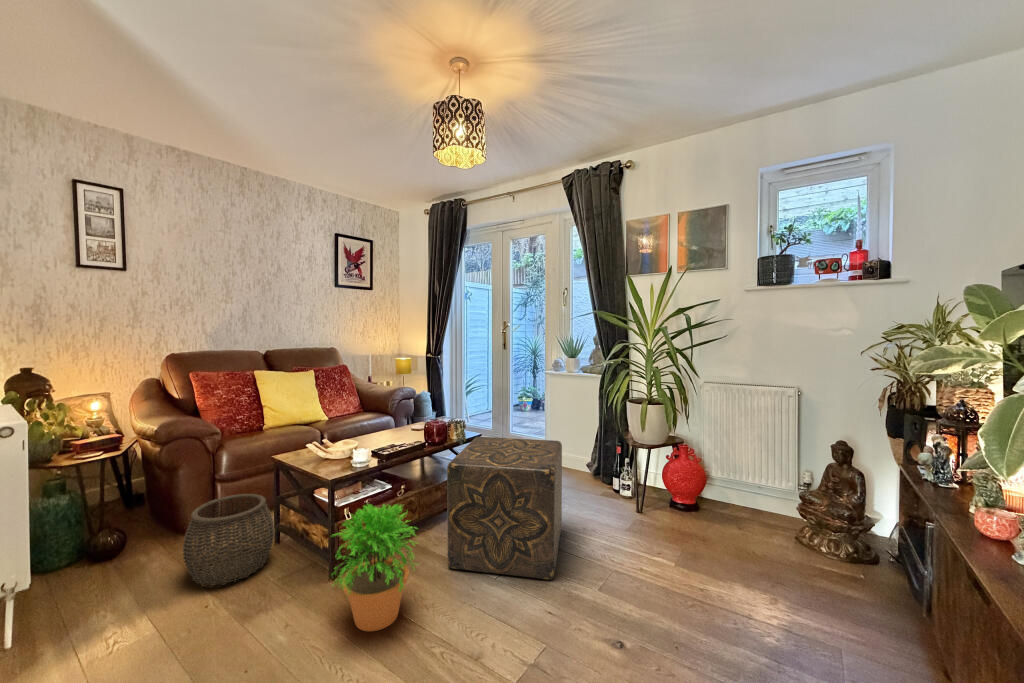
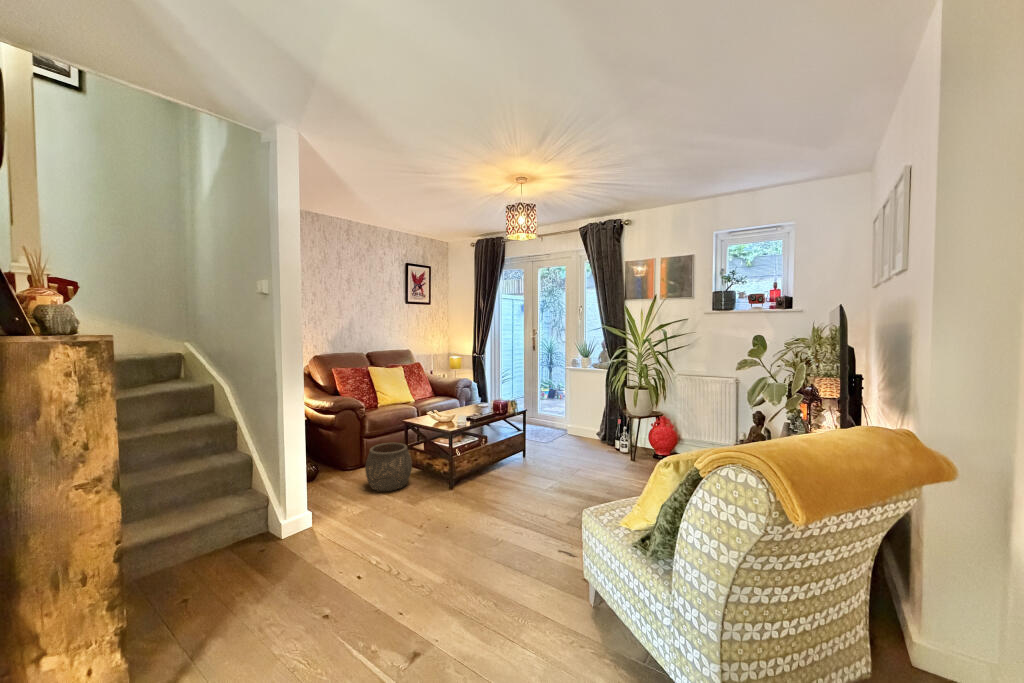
ottoman: present [447,437,562,579] -> none [516,410,583,489]
potted plant: present [333,503,417,631] -> none [459,441,511,507]

